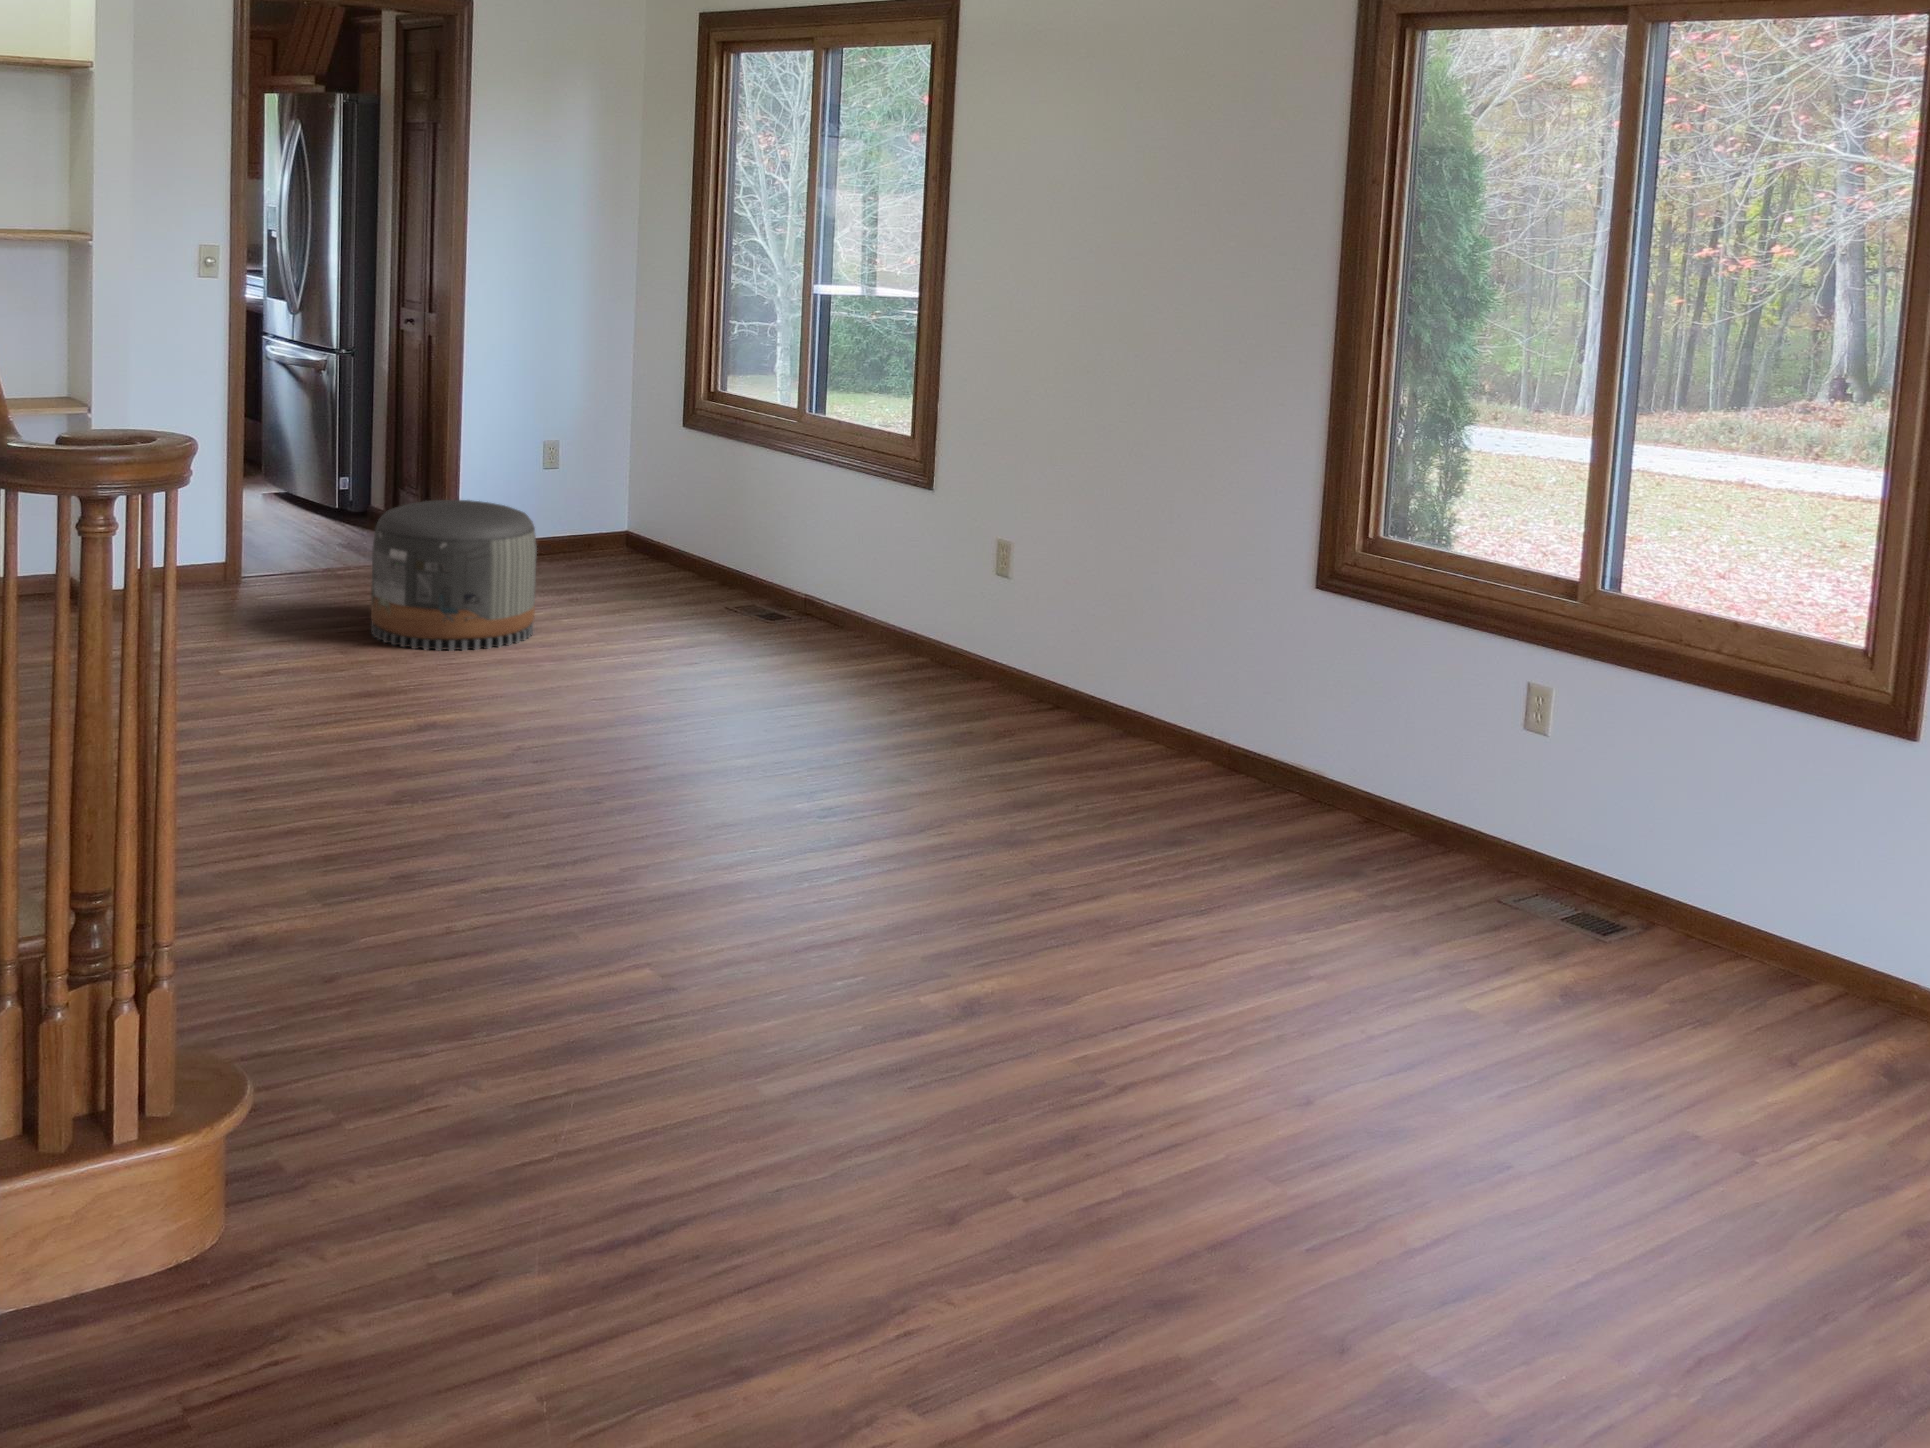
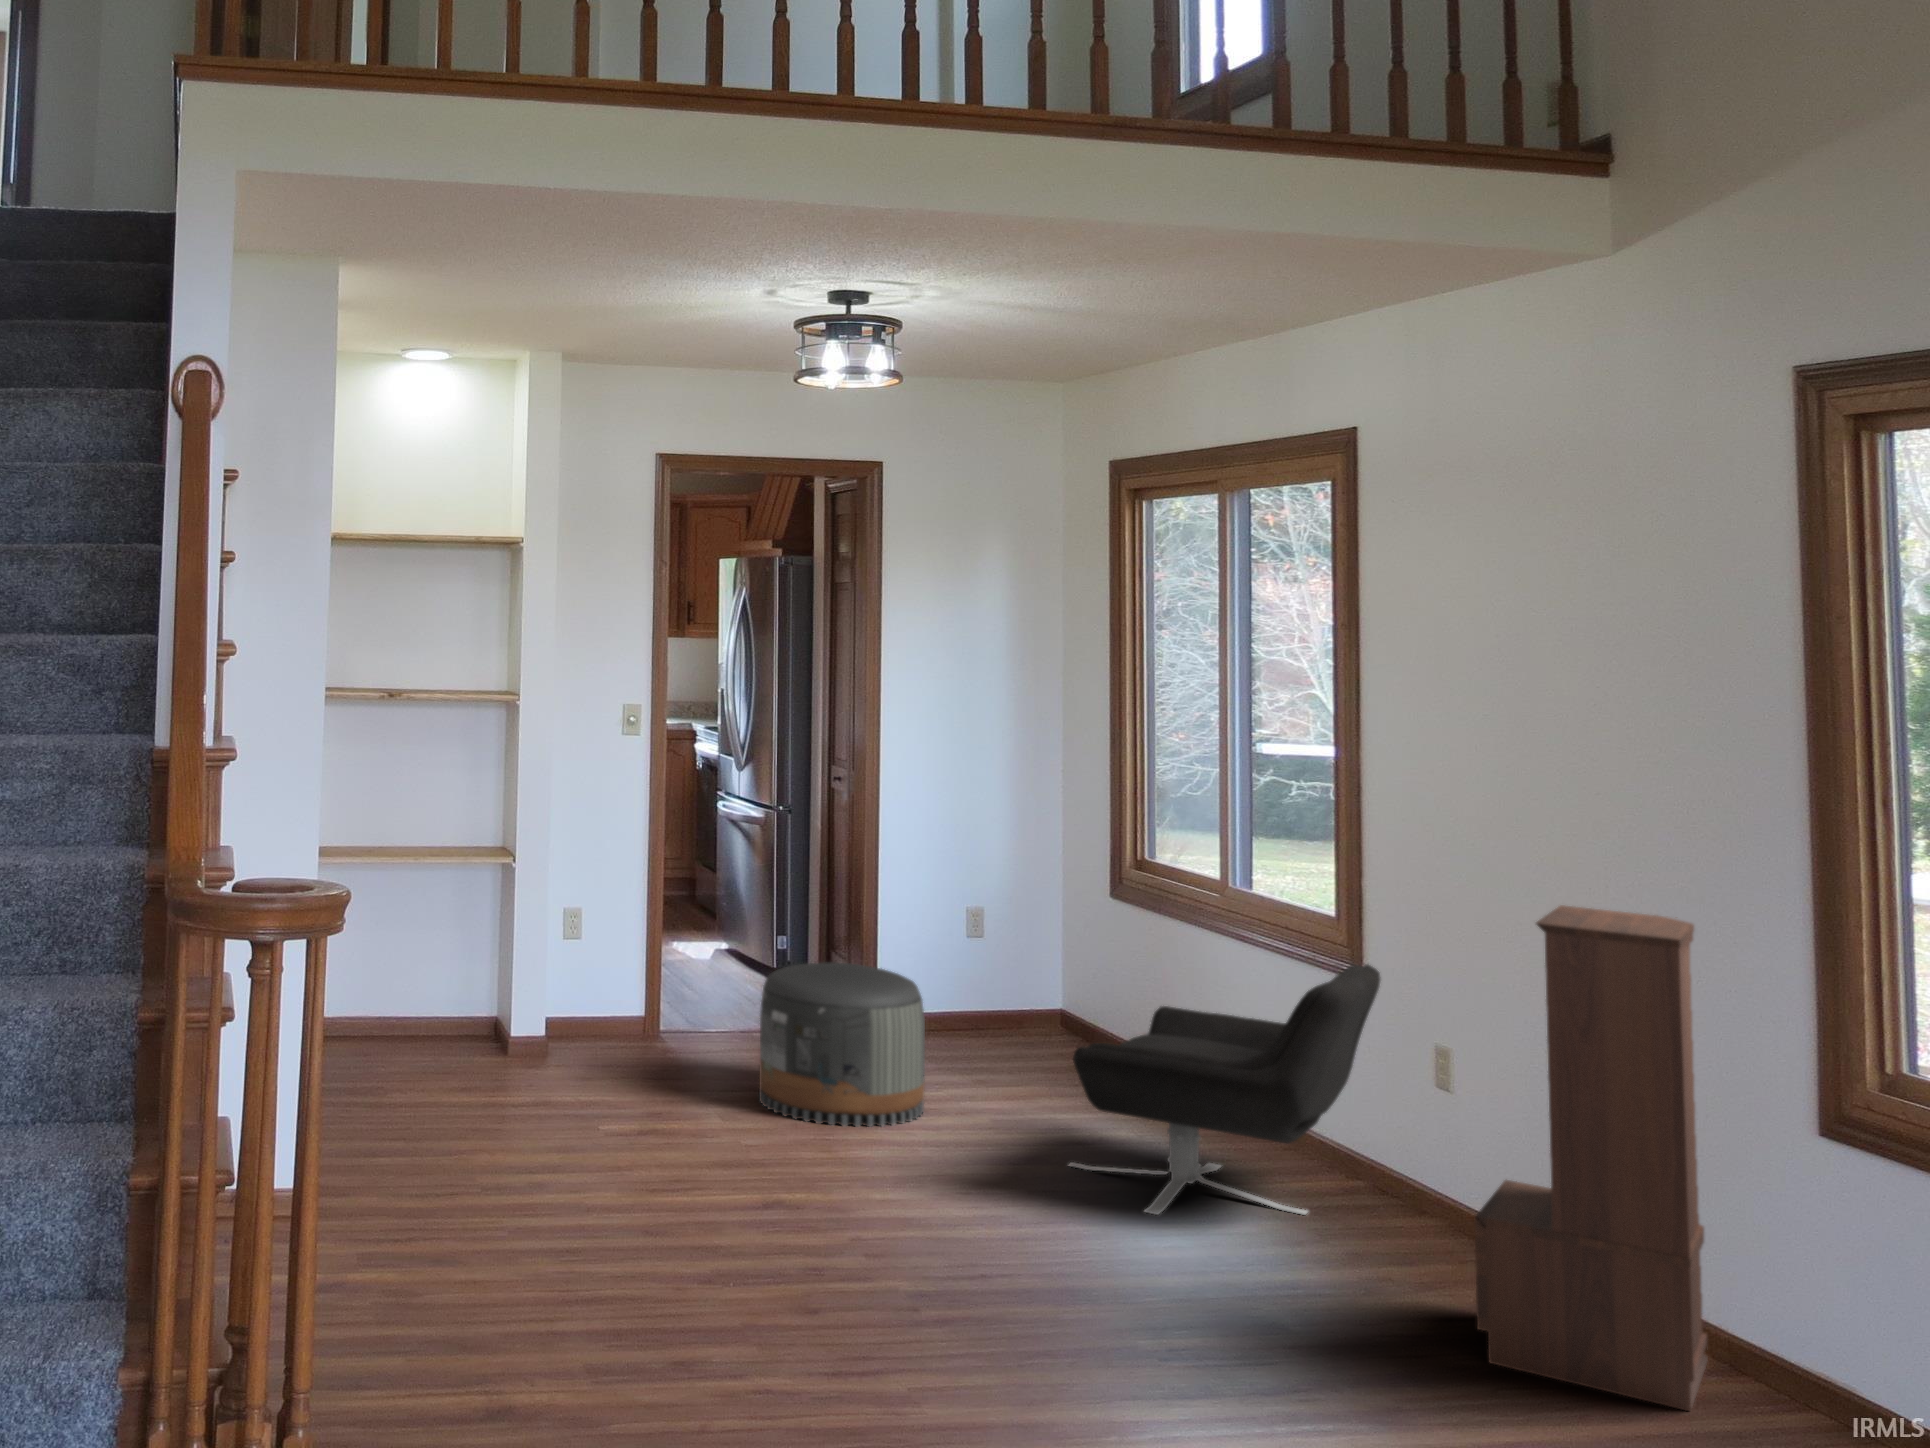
bookshelf: none [1042,415,1219,790] -> present [1475,905,1708,1411]
lounge chair: none [677,472,949,696] -> present [1069,964,1381,1215]

